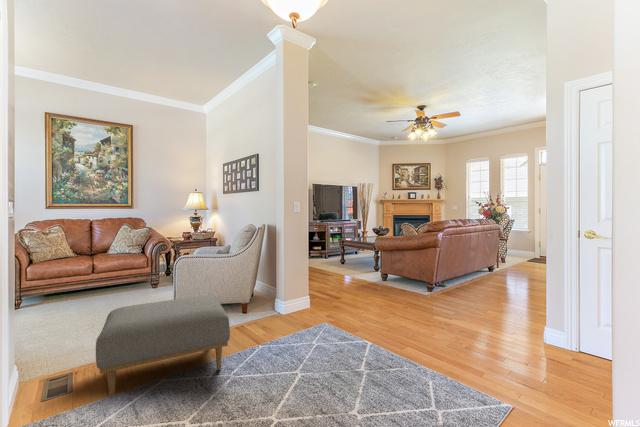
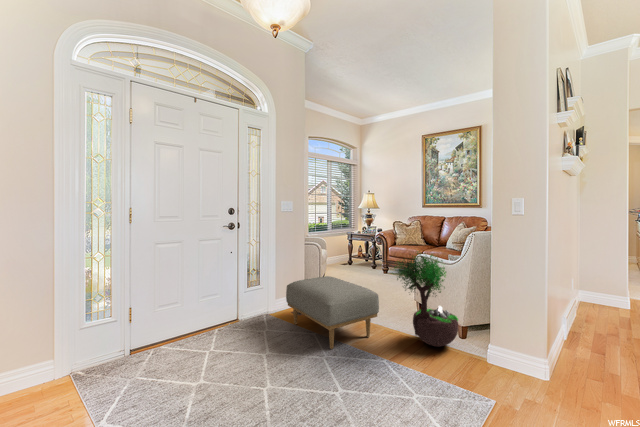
potted tree: none [223,242,274,323] -> present [392,251,458,347]

